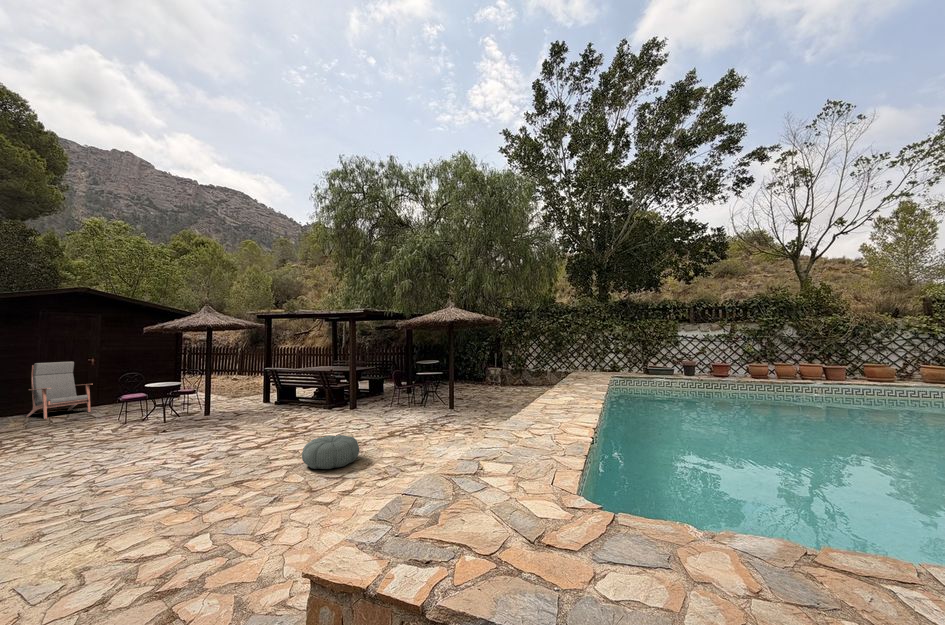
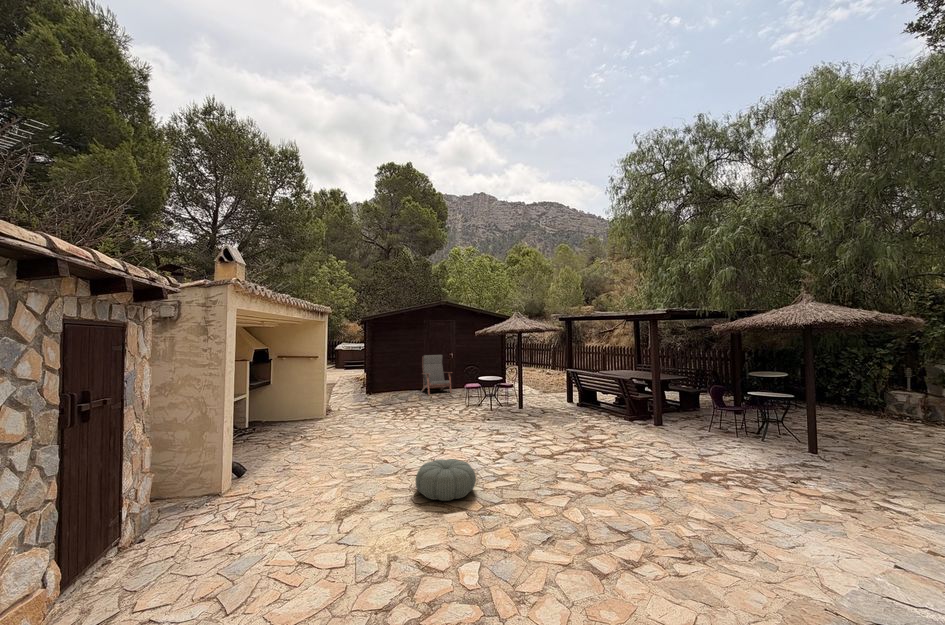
pouf: present [302,435,359,469] -> present [416,459,476,501]

